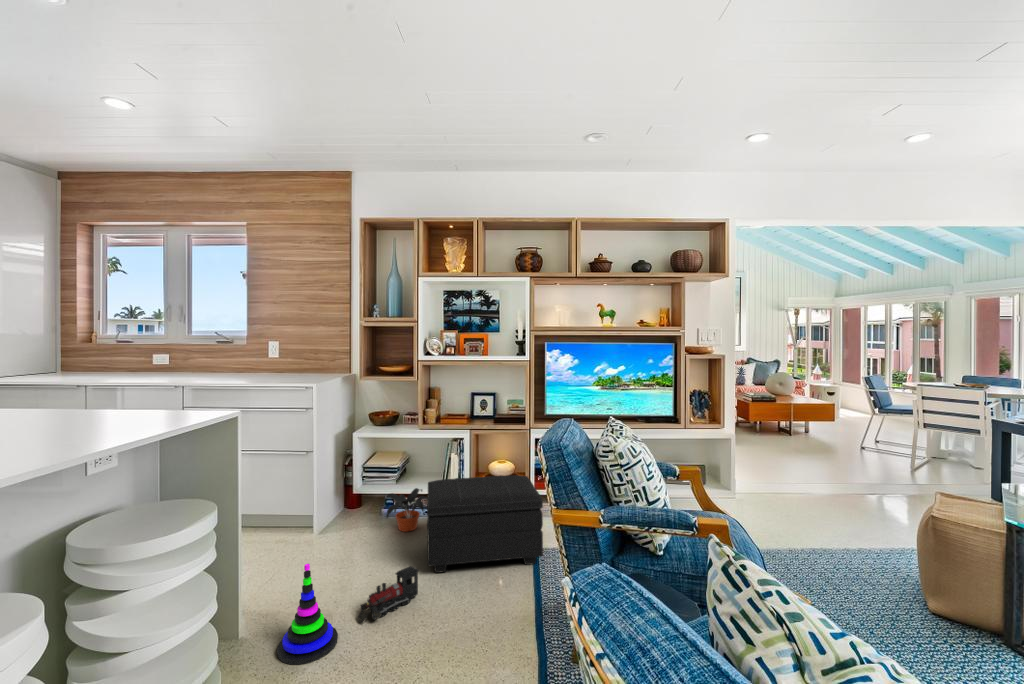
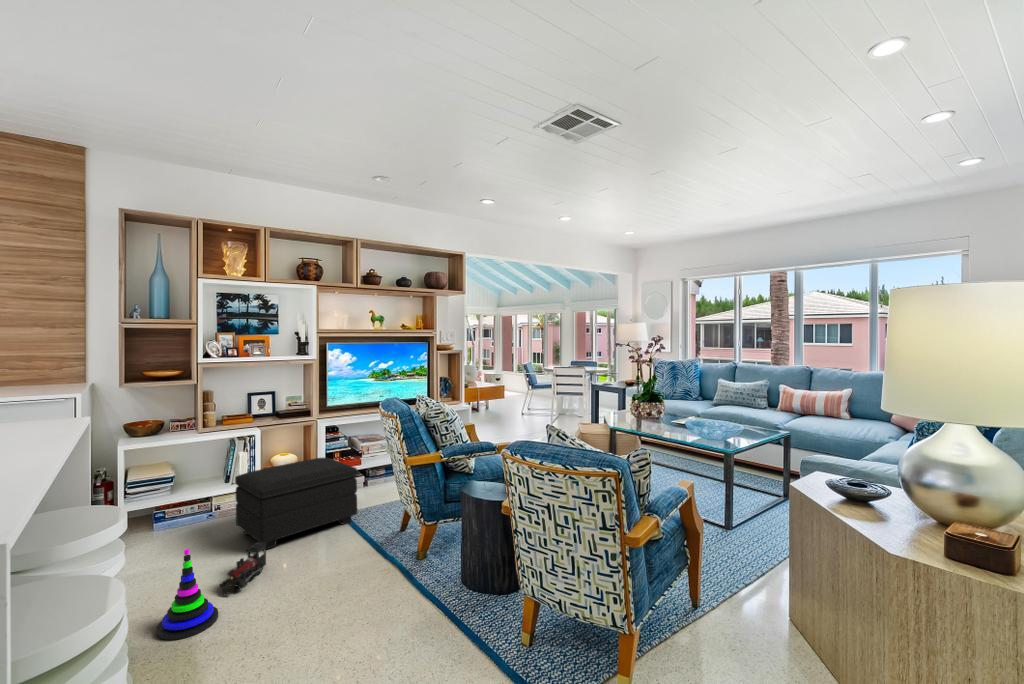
potted plant: present [385,488,427,532] -> none [168,490,223,534]

